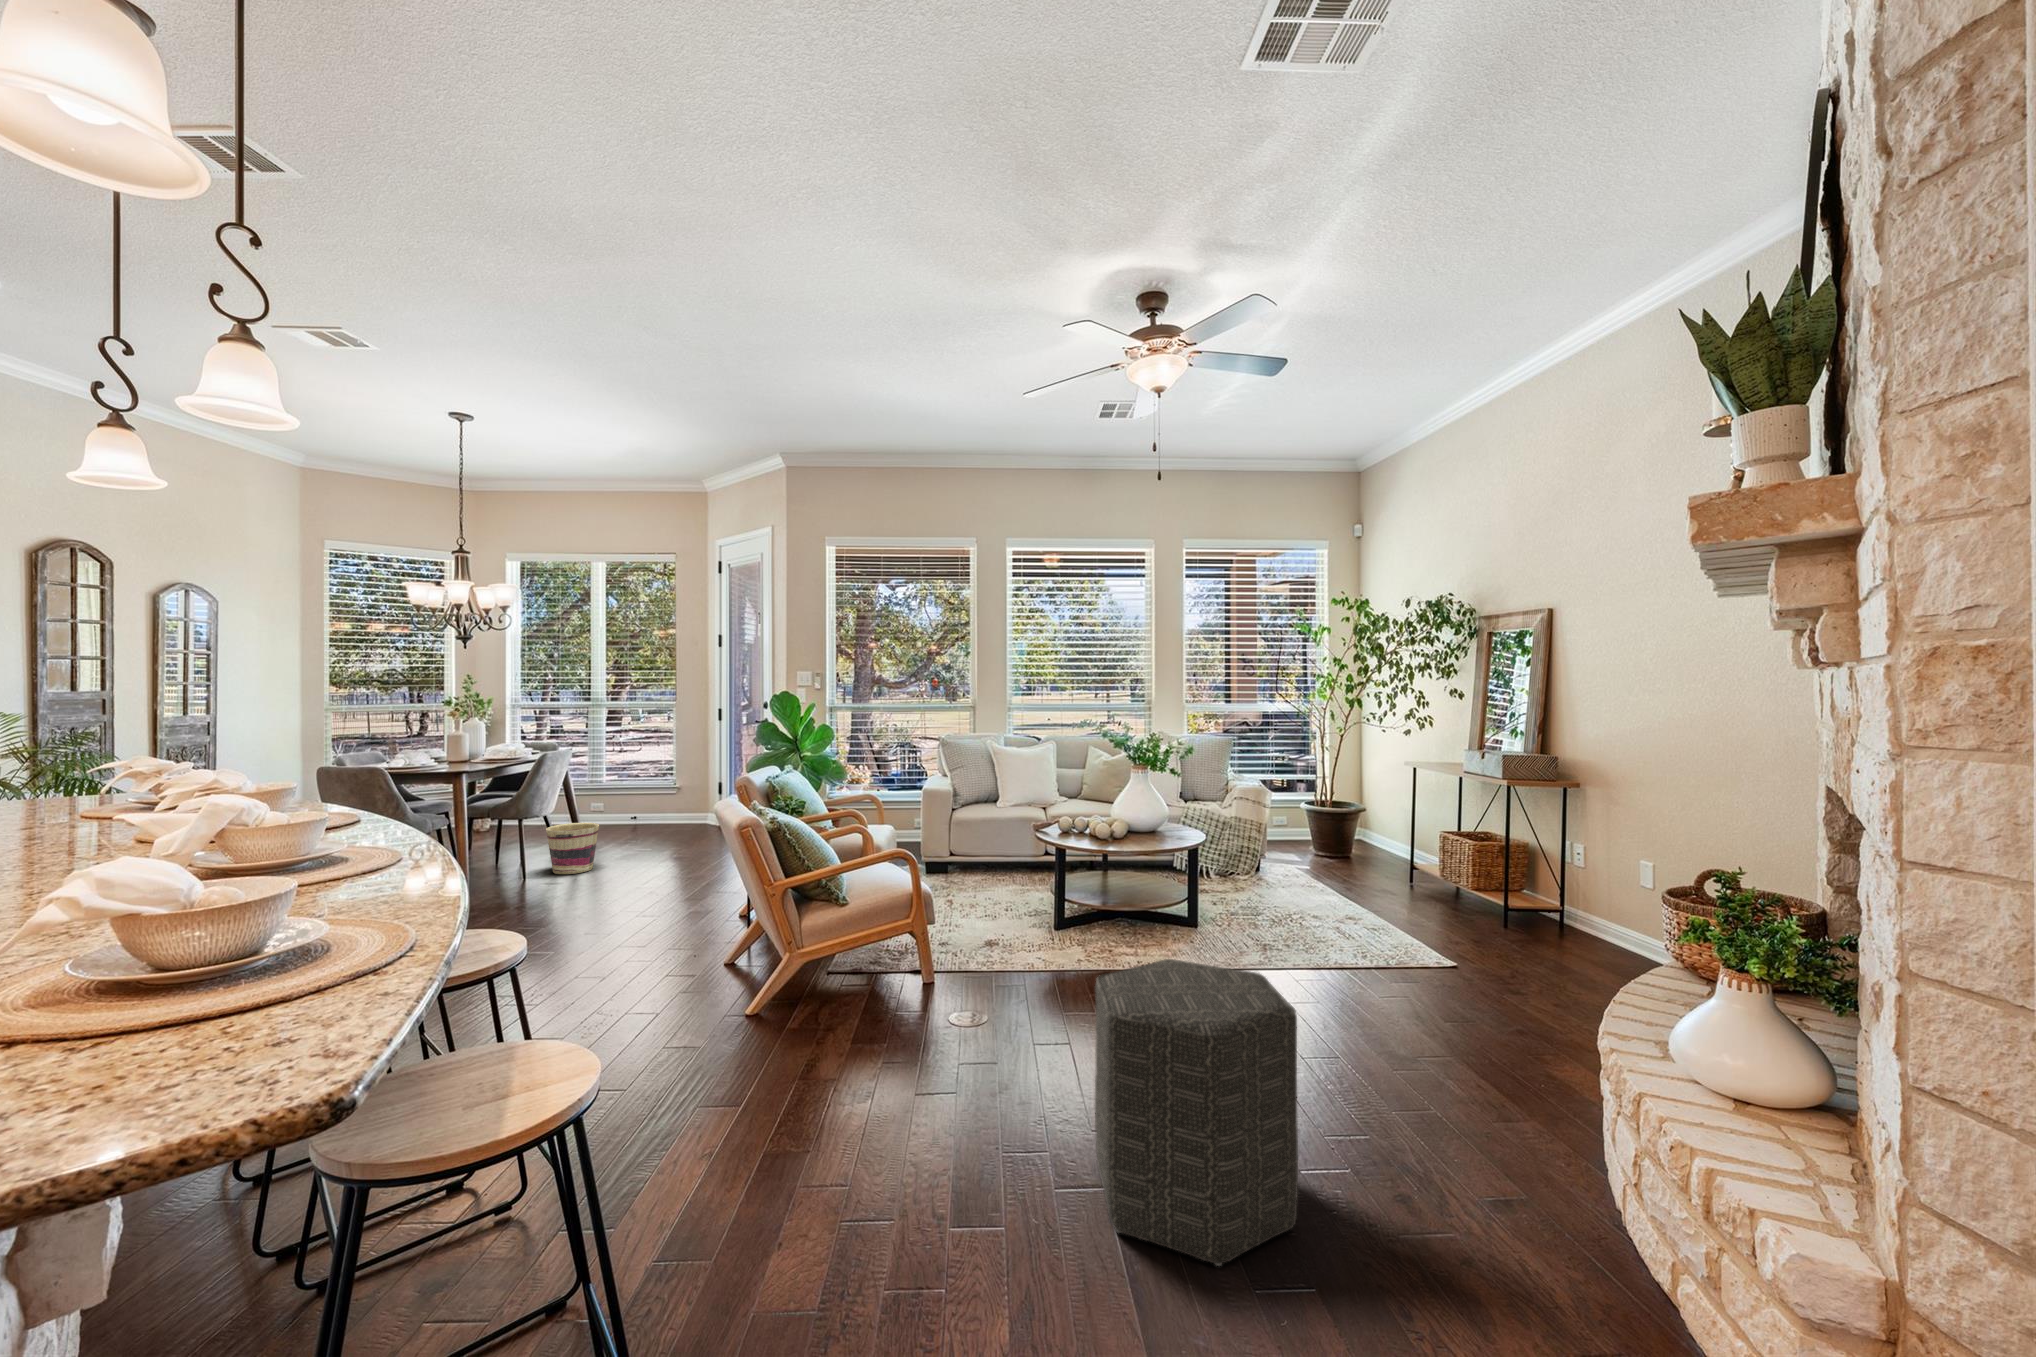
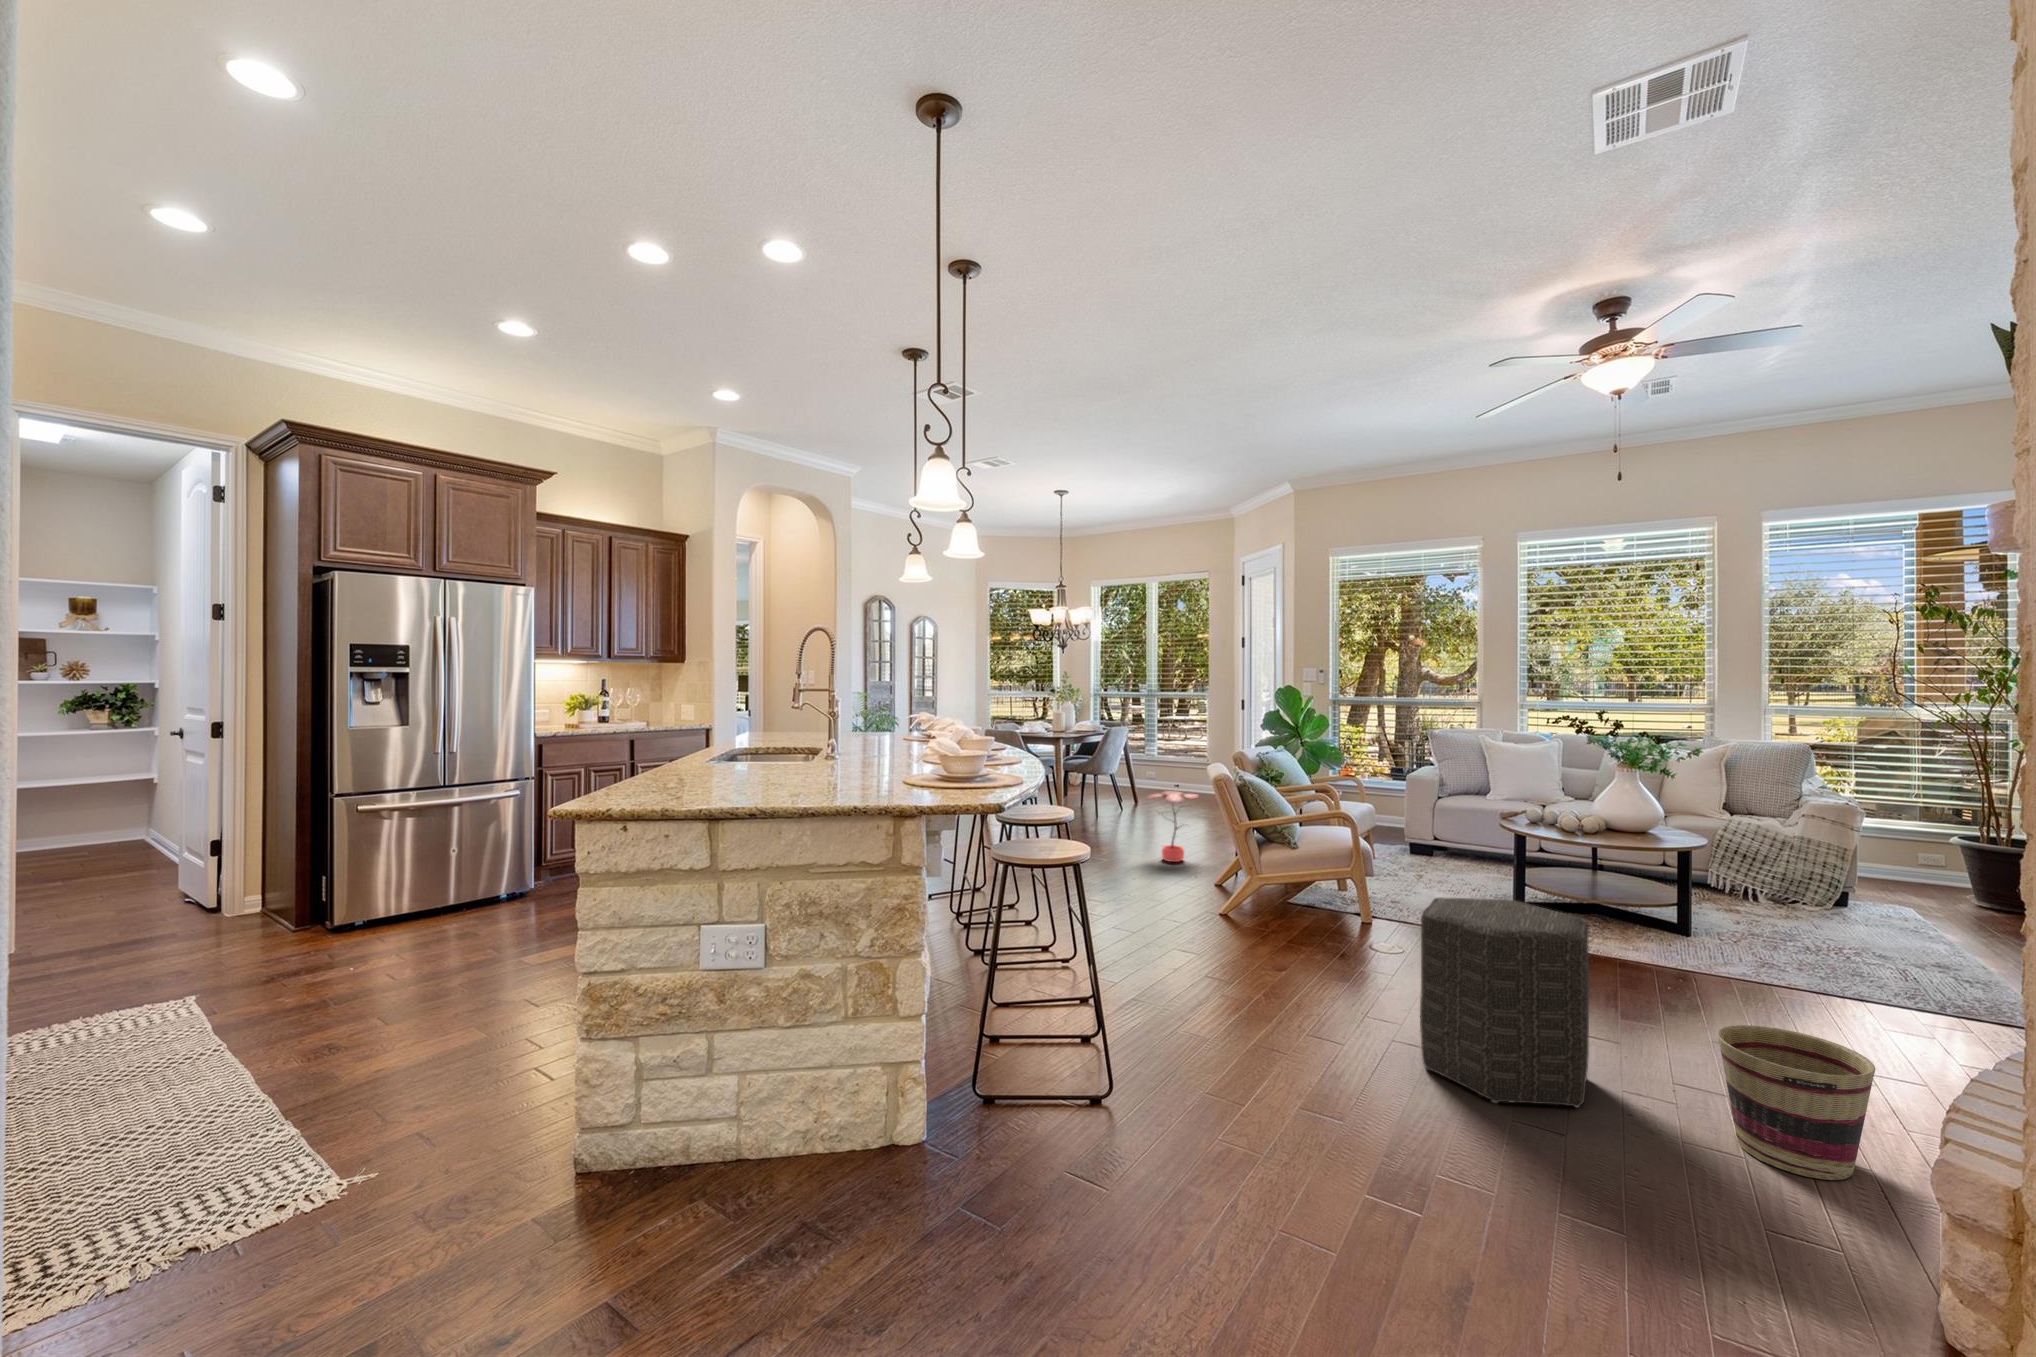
basket: present [546,823,599,874] -> present [1718,1025,1875,1180]
potted plant: none [613,838,691,936] -> present [1147,791,1198,862]

